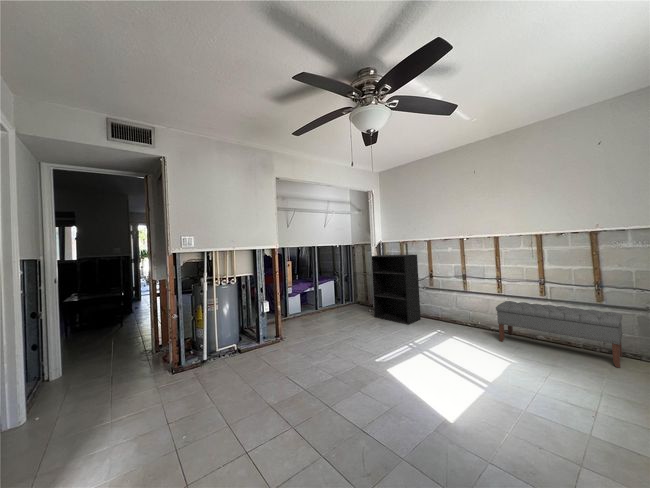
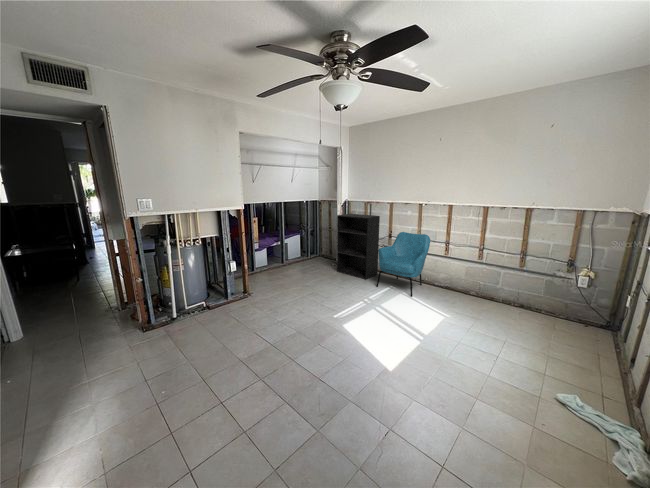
armchair: none [419,270,478,341] -> present [376,232,430,297]
bench: present [496,301,623,368] -> none [440,263,535,320]

